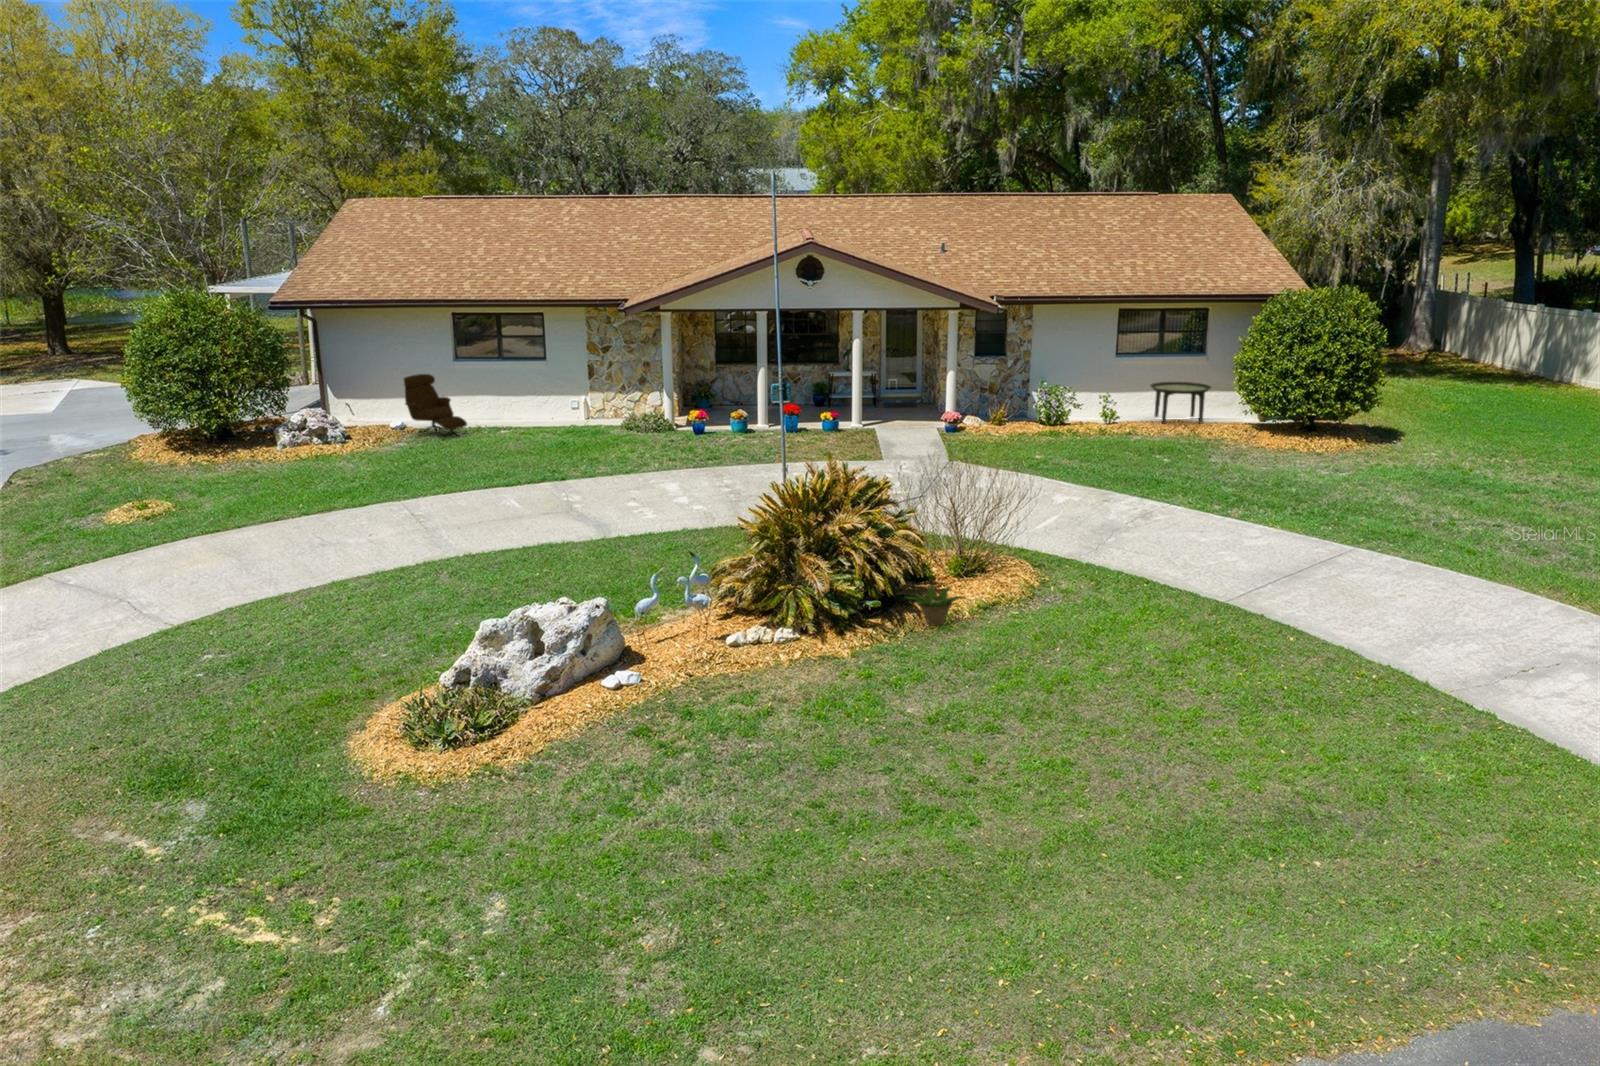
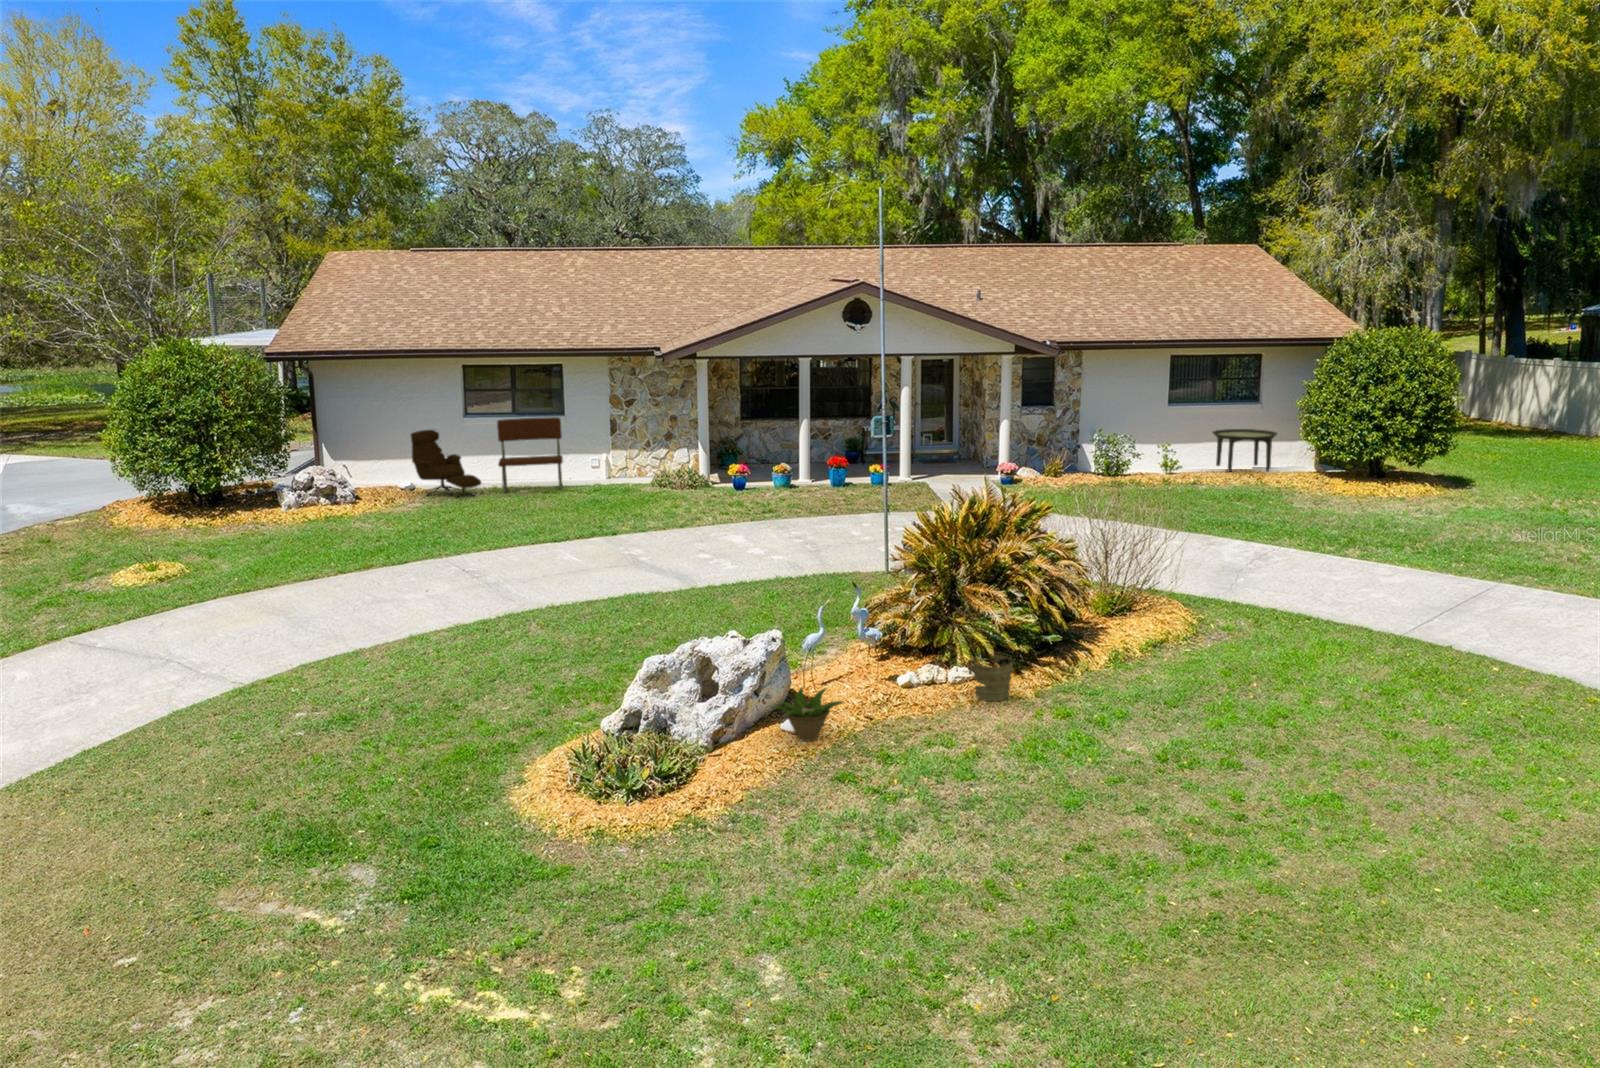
bench: none [481,364,543,433] -> present [497,417,563,492]
decorative plant: present [908,584,963,625] -> present [770,687,844,741]
bucket: none [795,615,835,660] -> present [972,654,1013,701]

